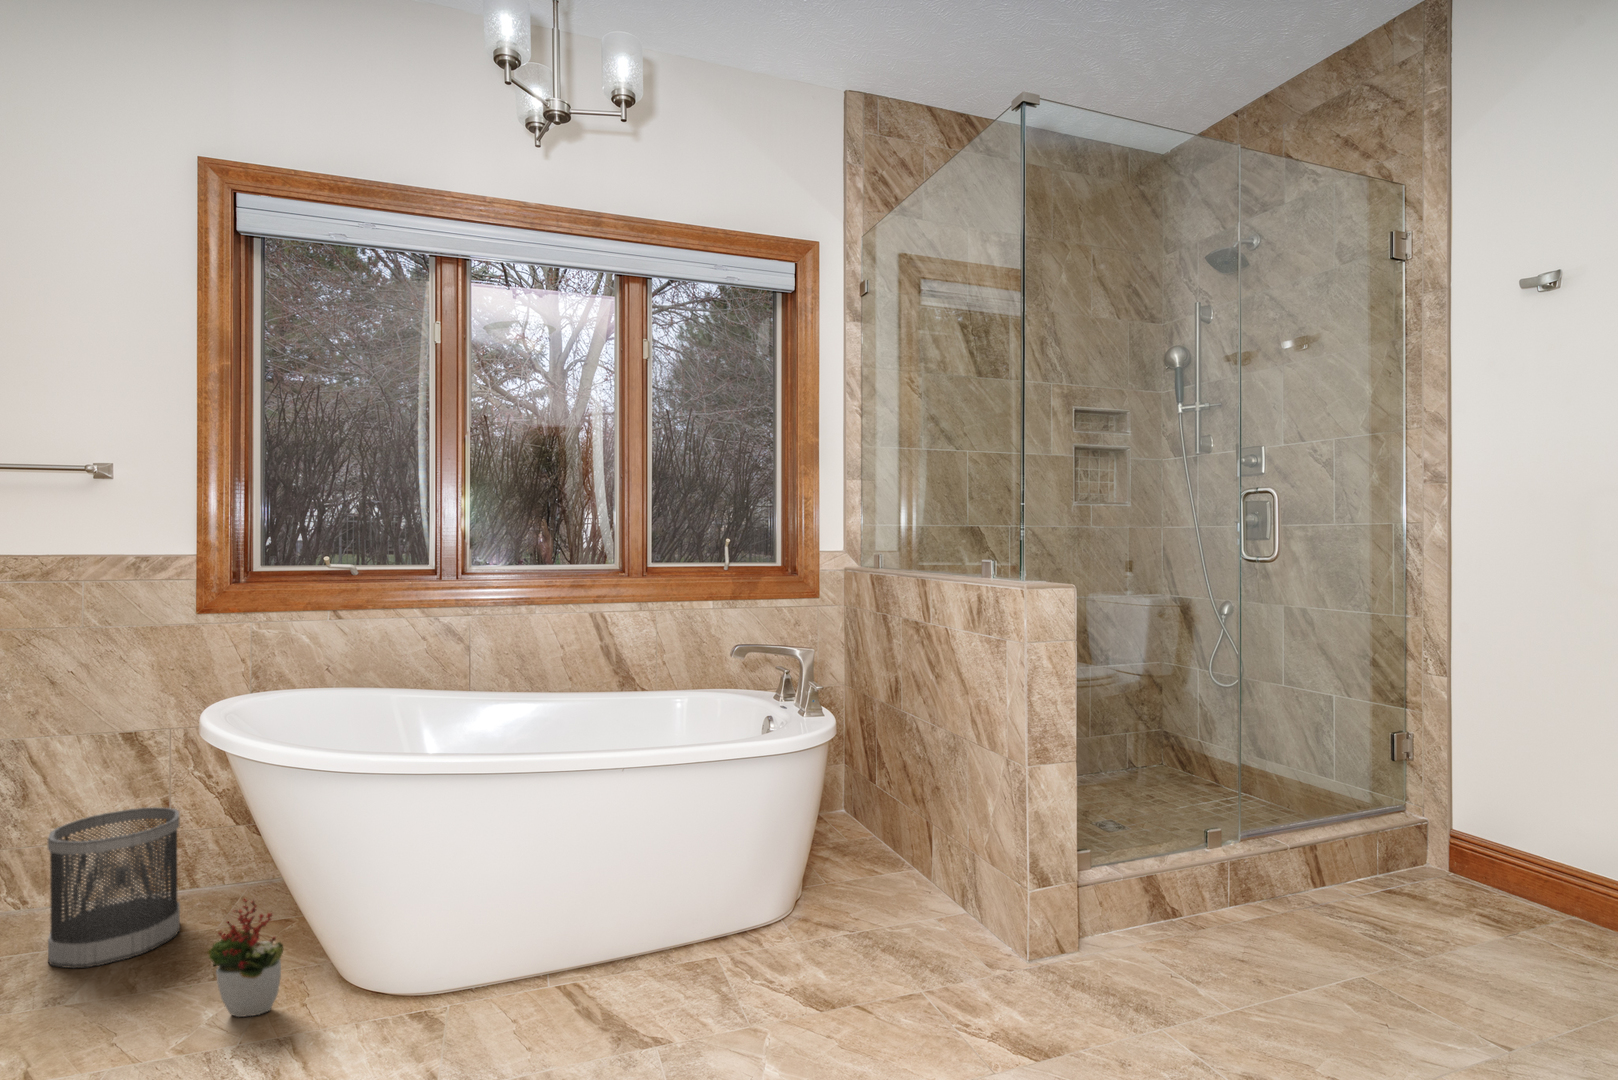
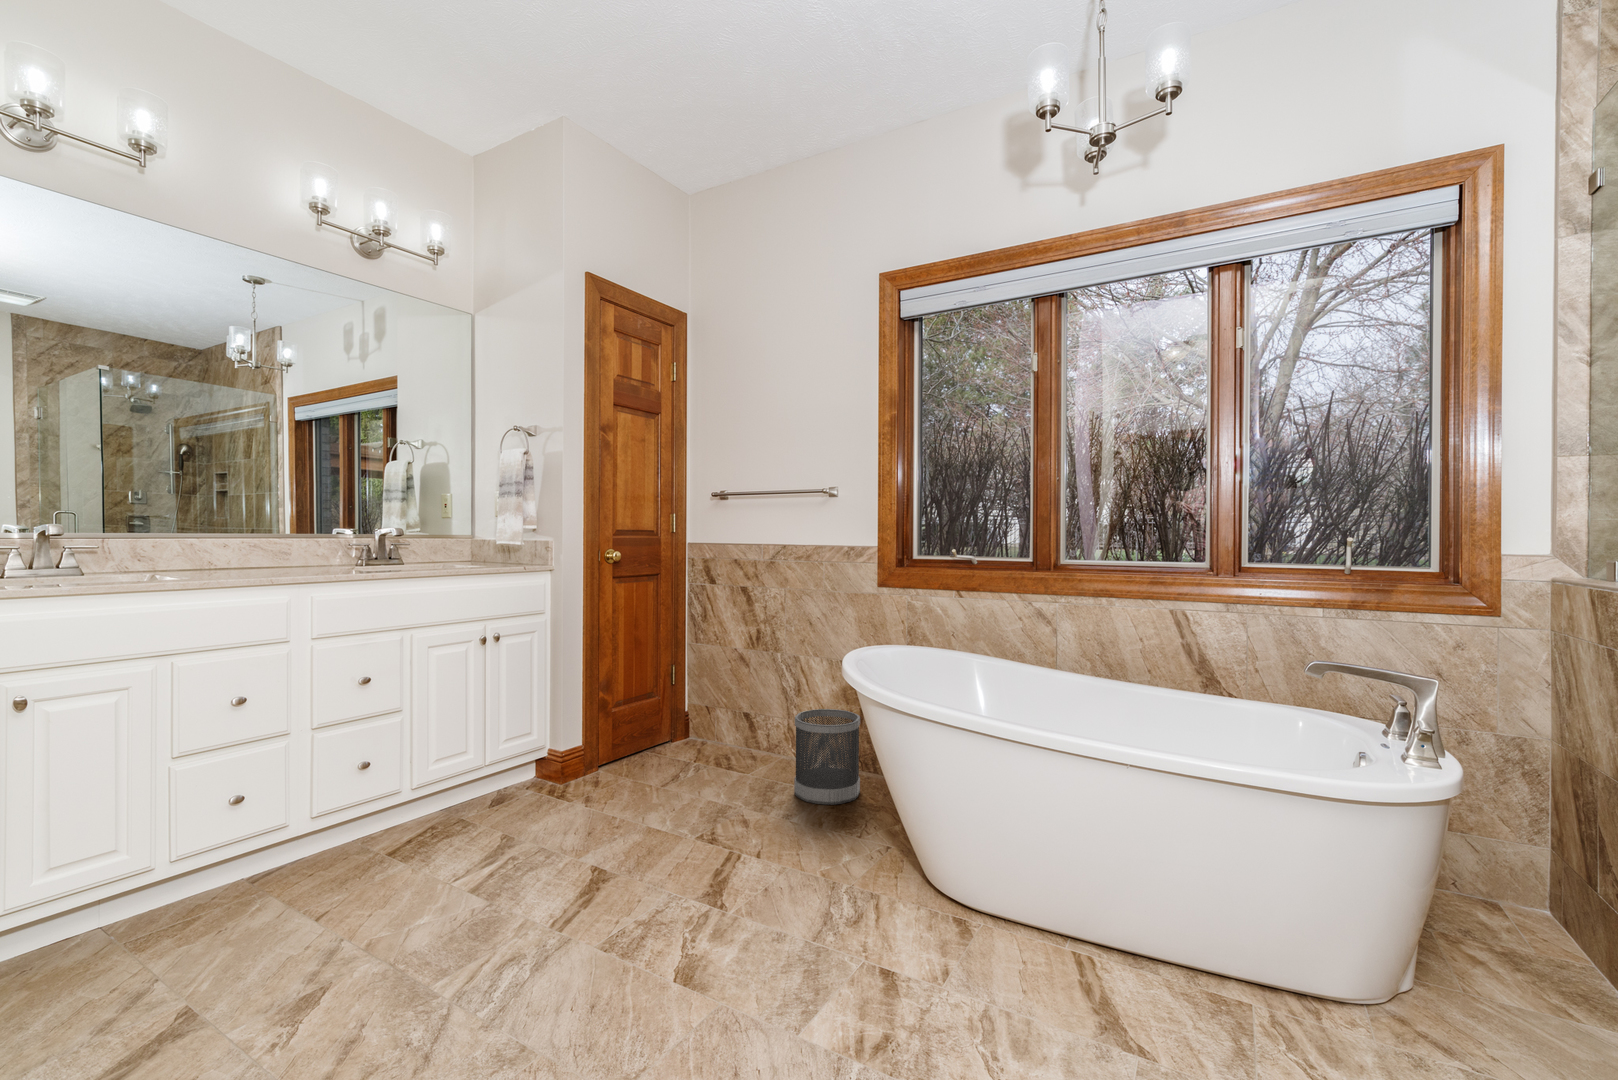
decorative plant: present [207,899,283,1017] -> none [843,786,884,871]

